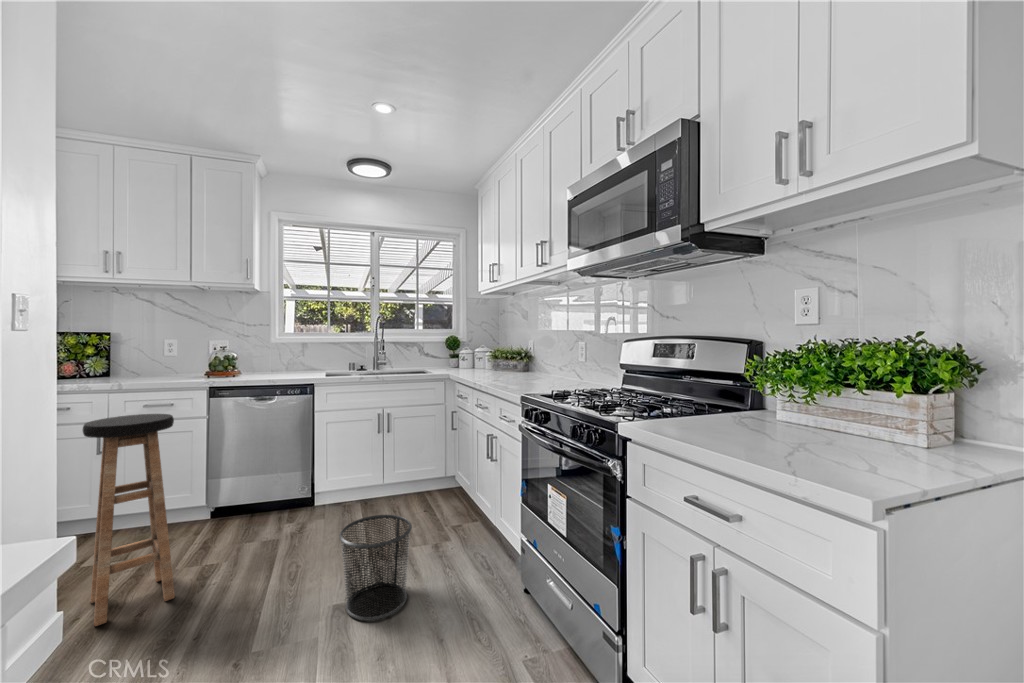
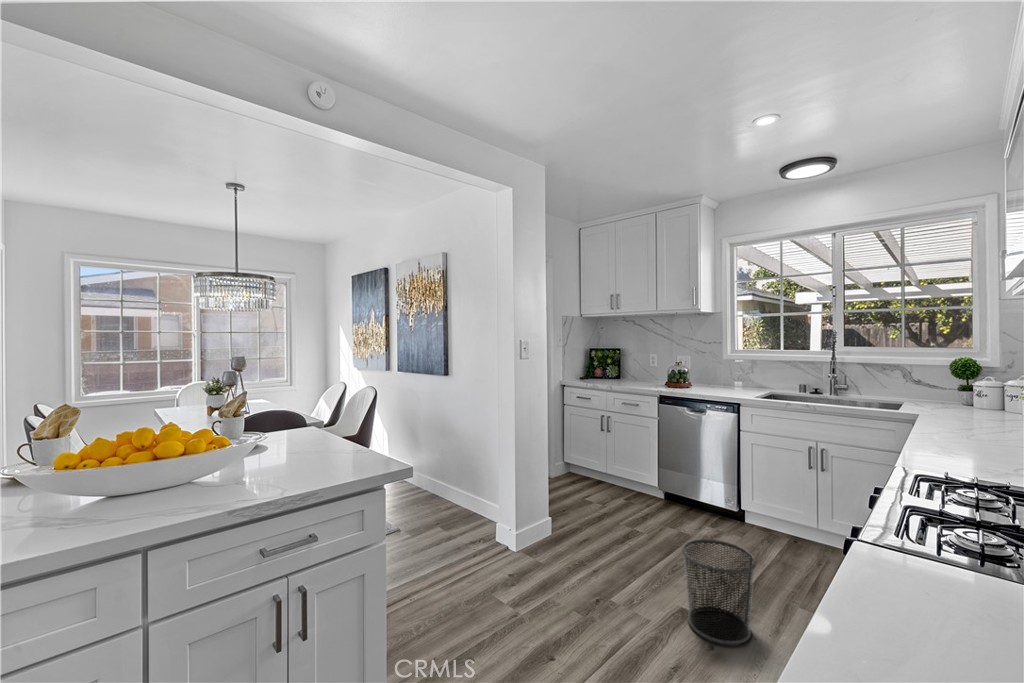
bar stool: present [83,414,175,626] -> none [567,409,612,541]

